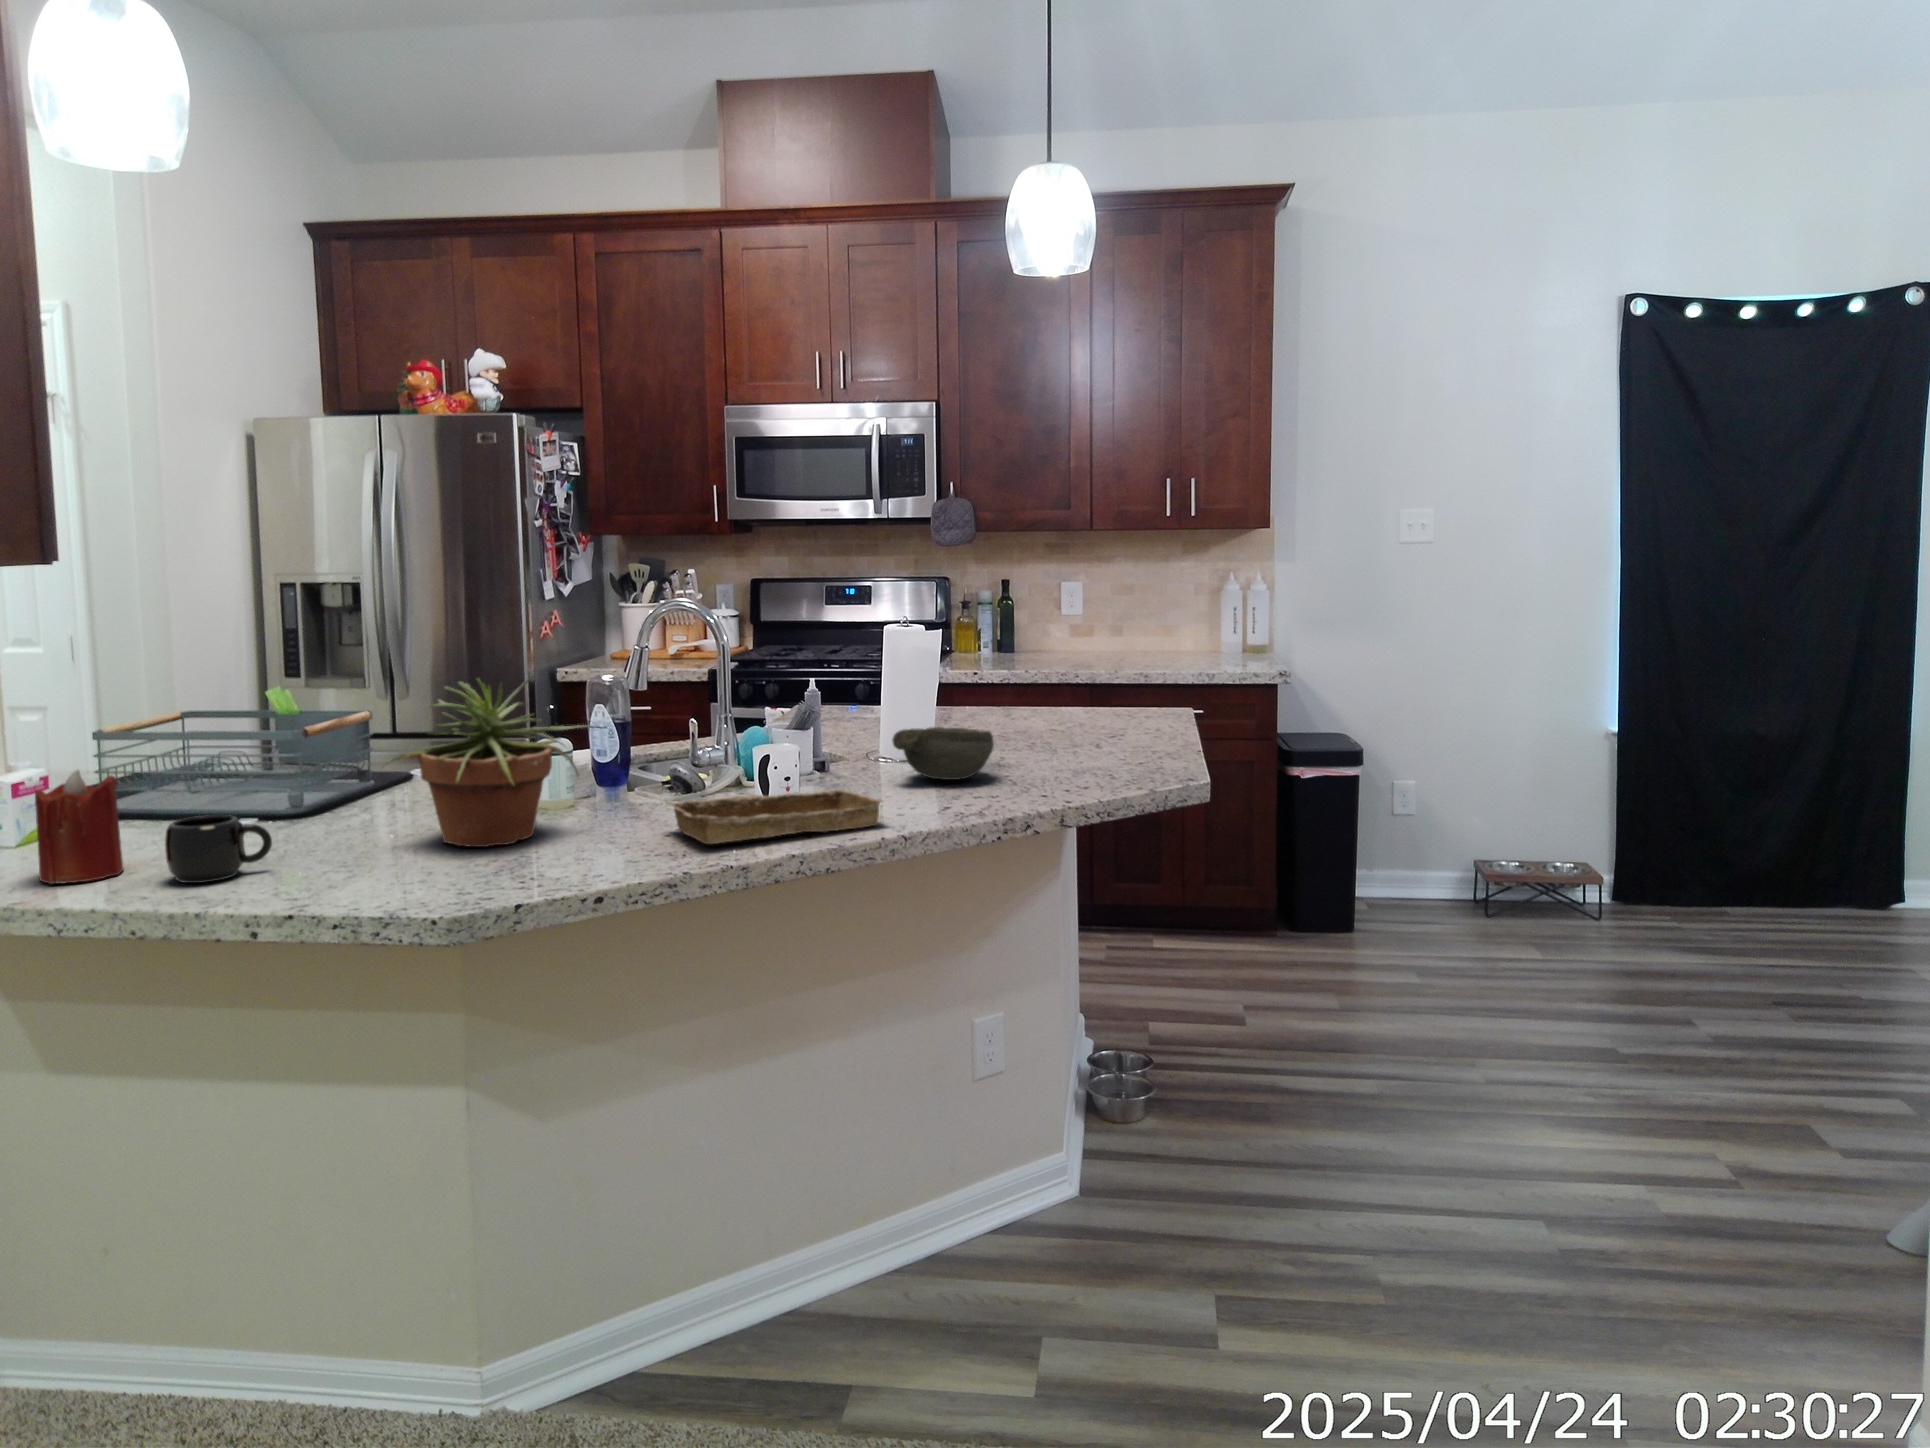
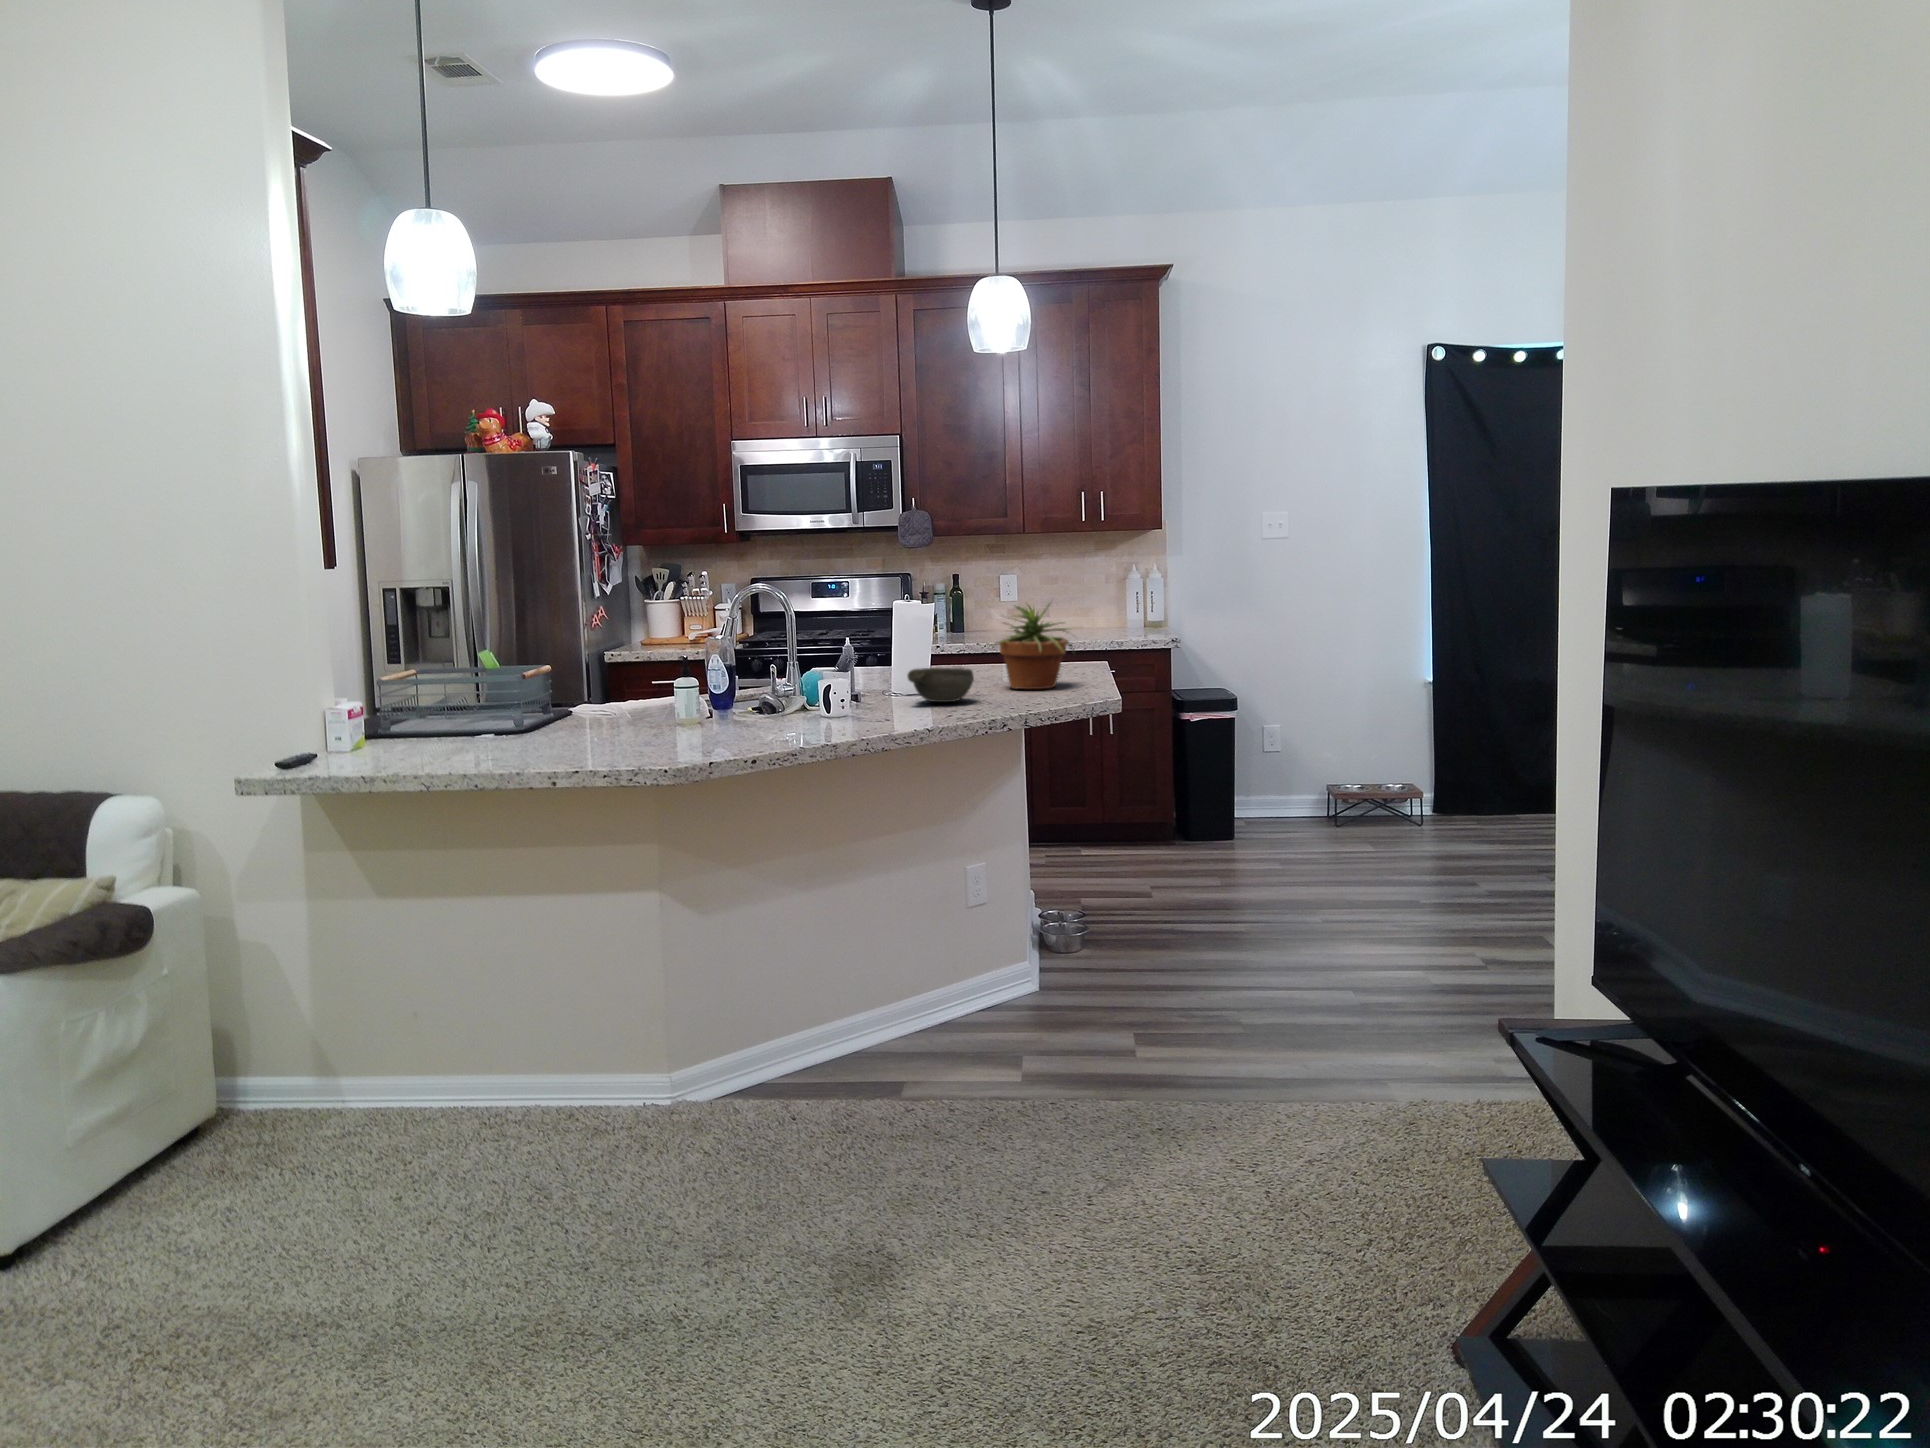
potted plant: present [386,673,590,847] -> present [995,603,1071,689]
candle: present [35,770,123,884] -> none [395,695,446,765]
tray: present [667,789,883,844] -> none [773,705,914,734]
mug: present [165,815,272,883] -> none [481,722,541,761]

